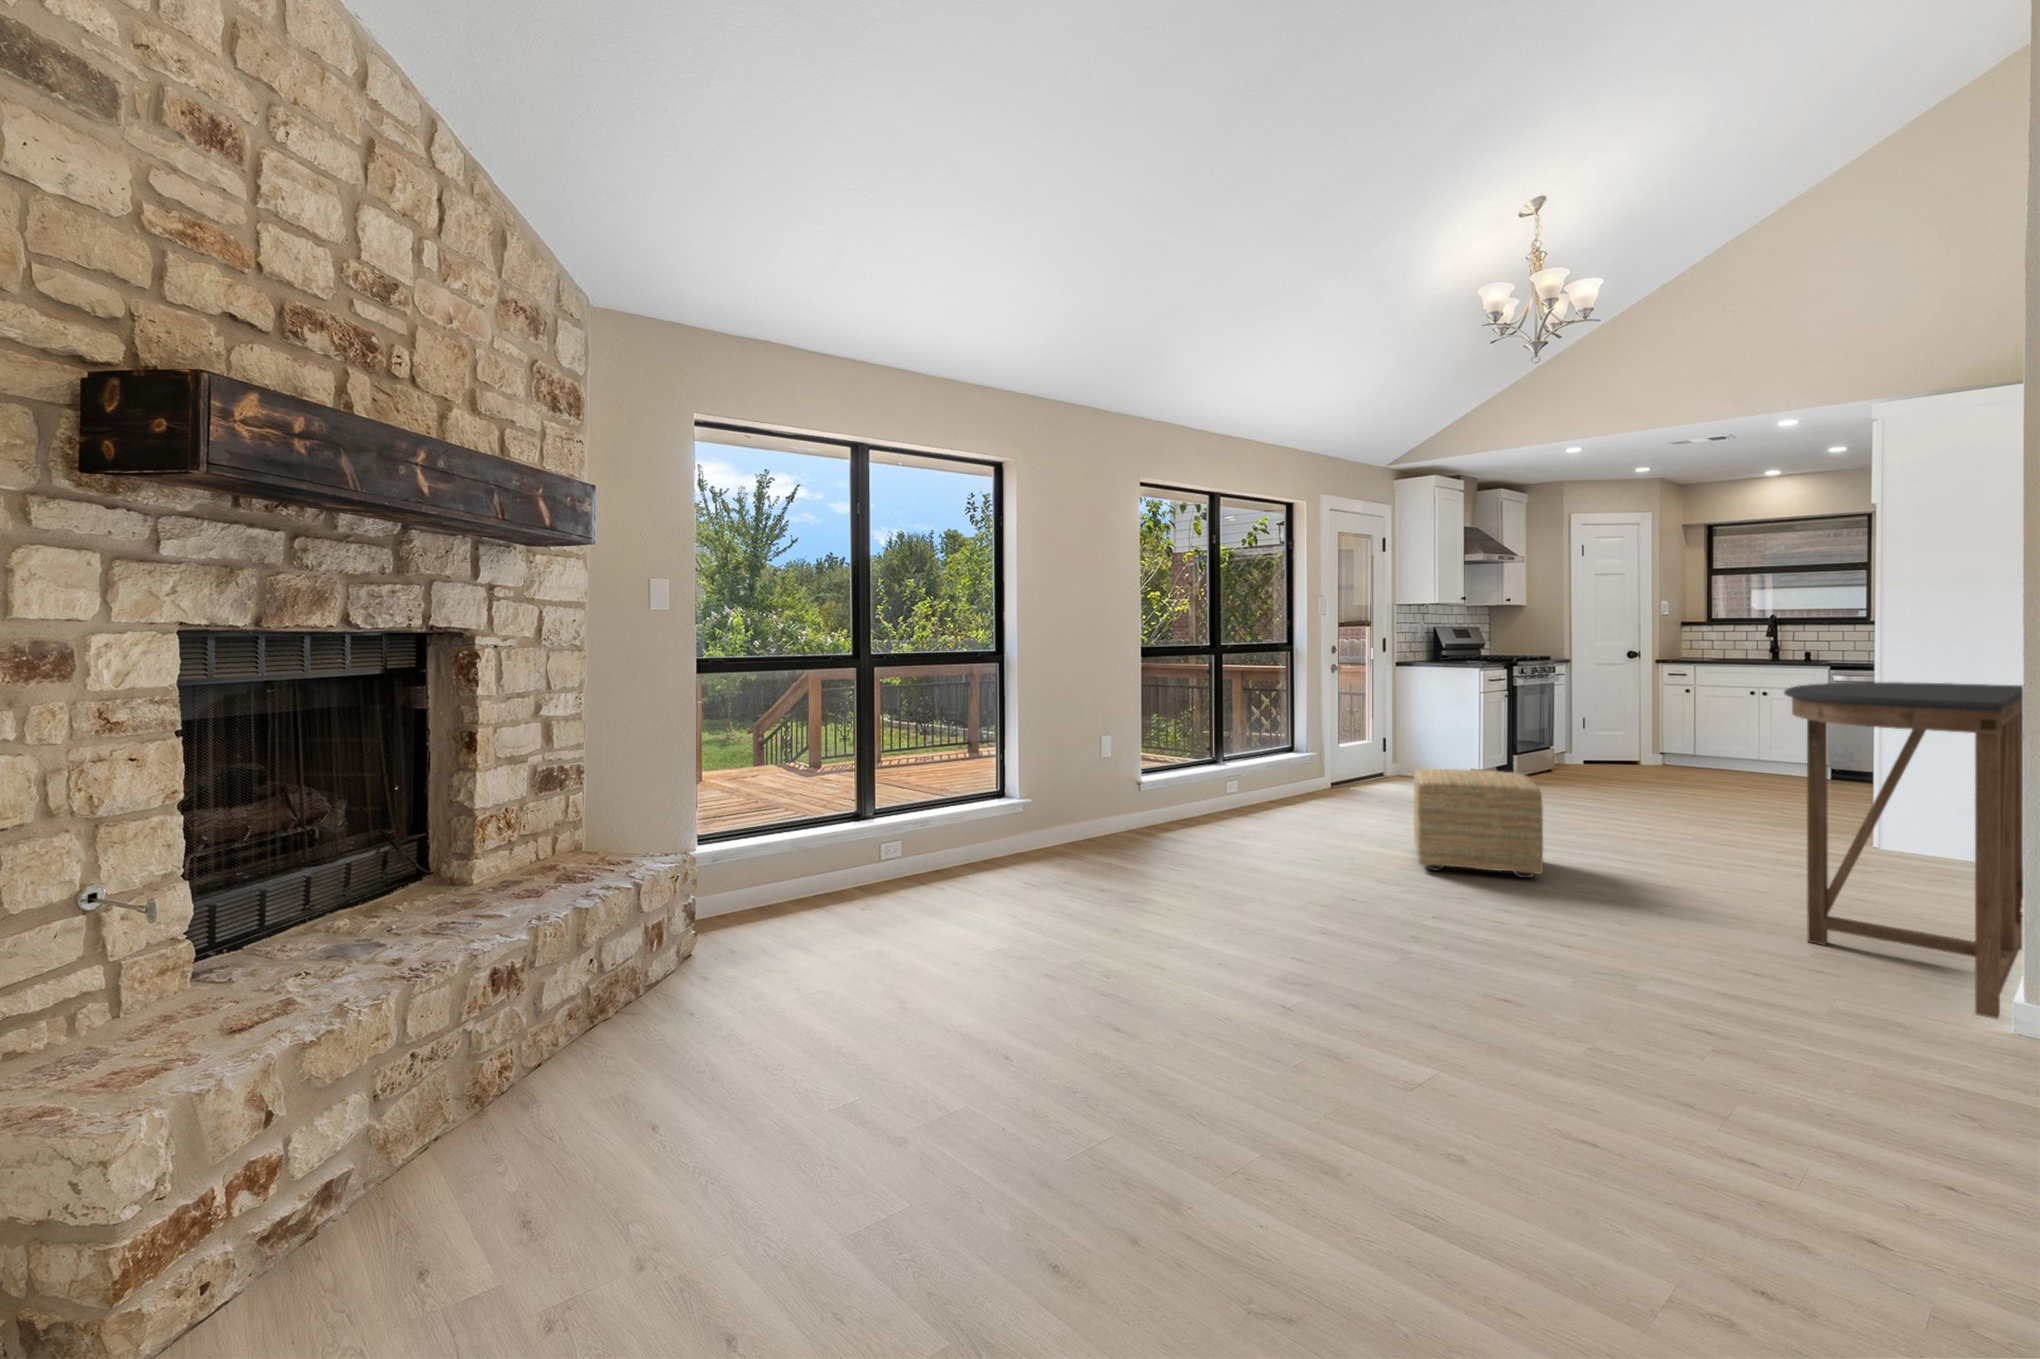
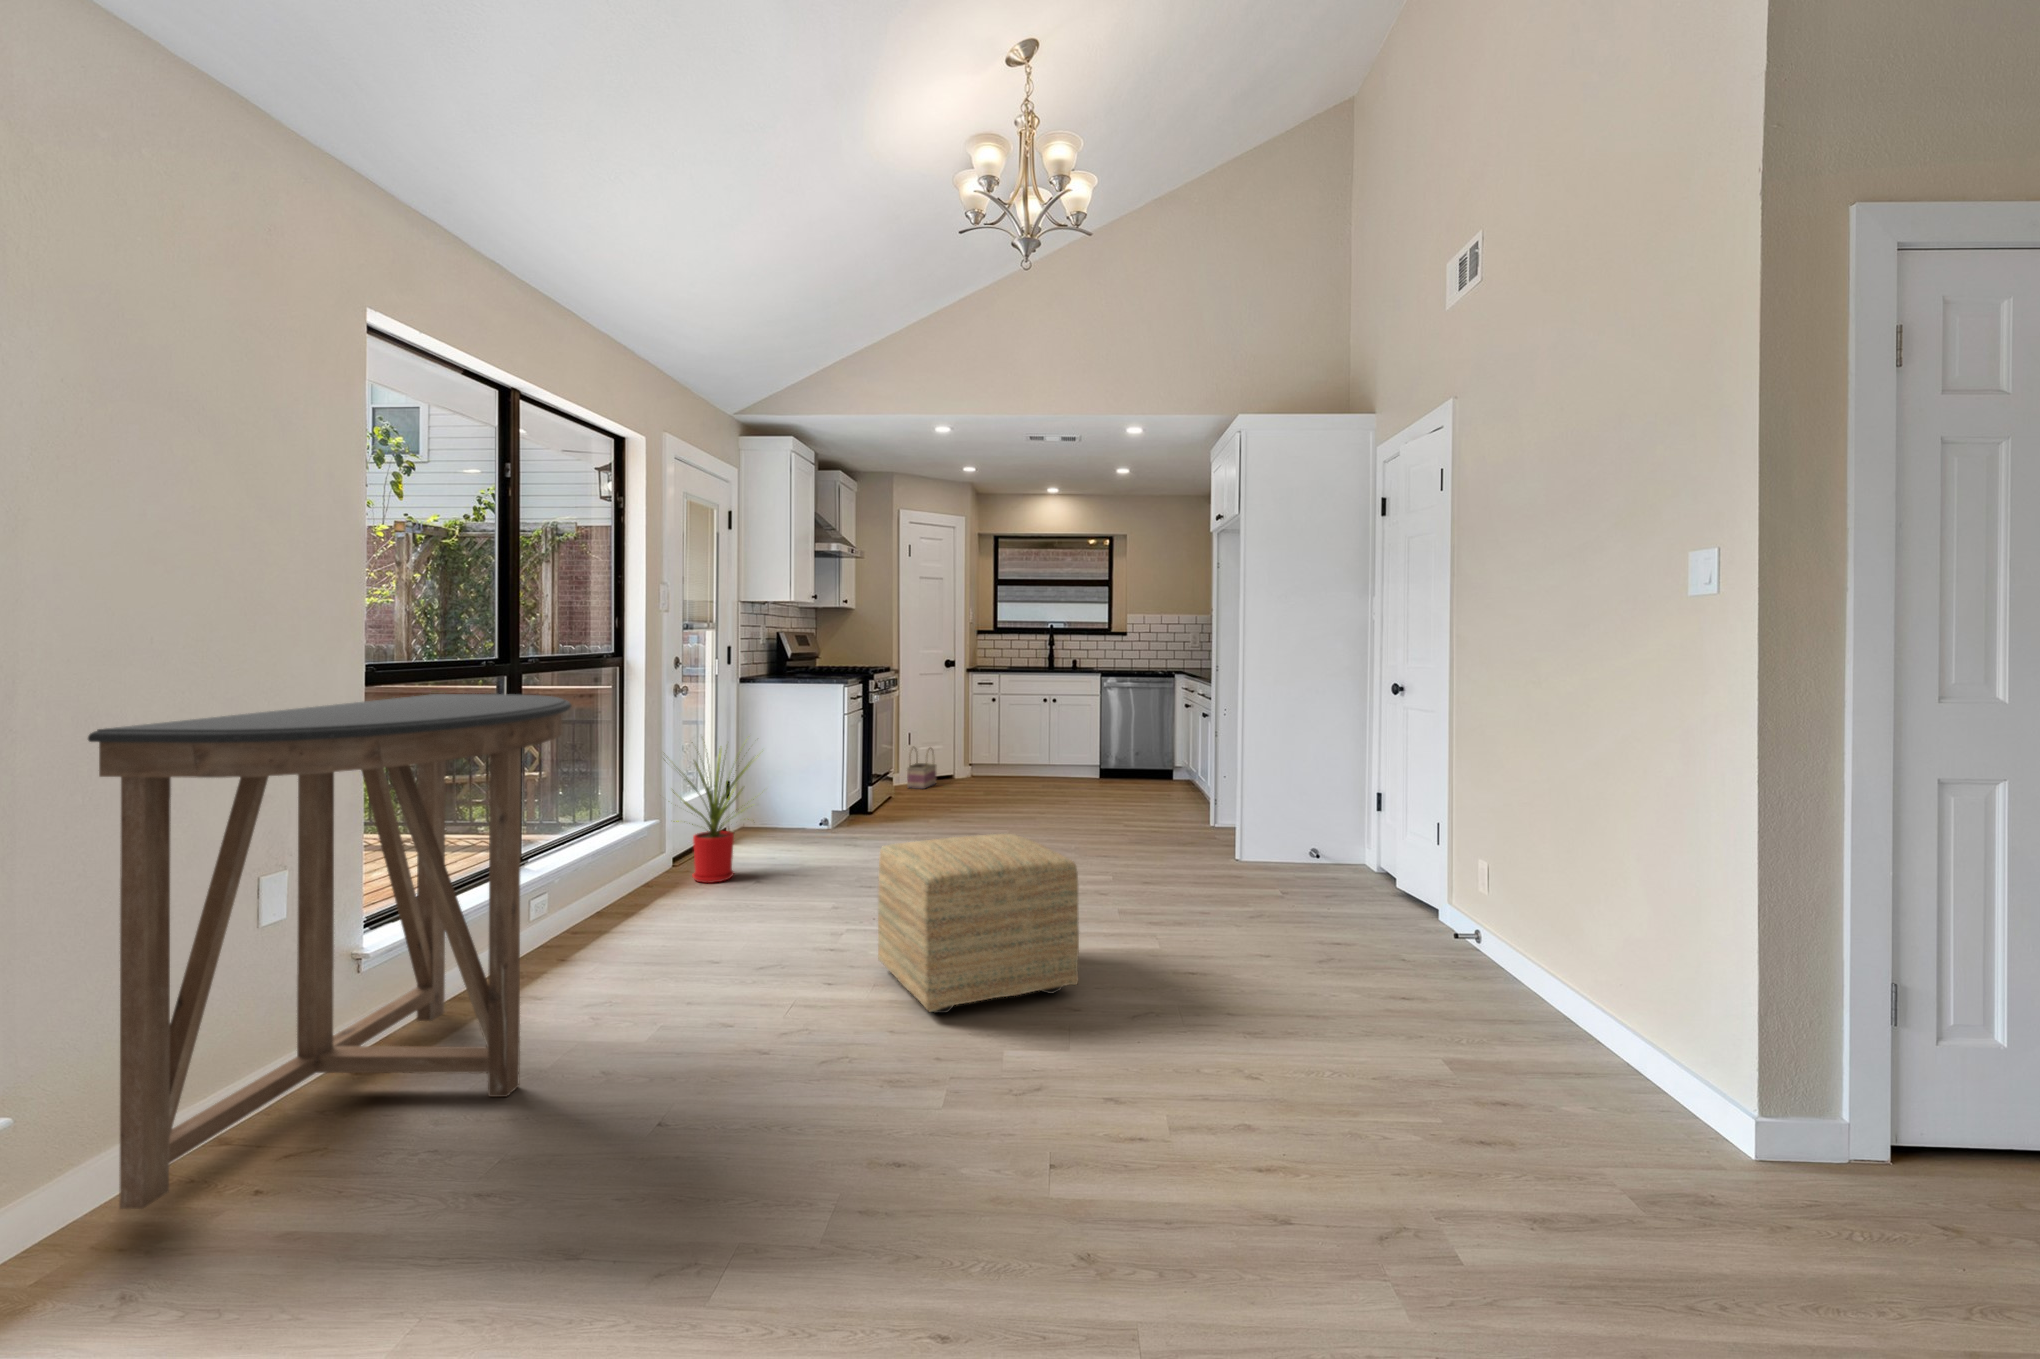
console table: present [1784,682,2023,1019] -> present [88,694,571,1209]
house plant: none [1314,699,1392,799] -> present [664,739,758,883]
basket: none [1576,729,1613,768] -> present [907,748,936,789]

